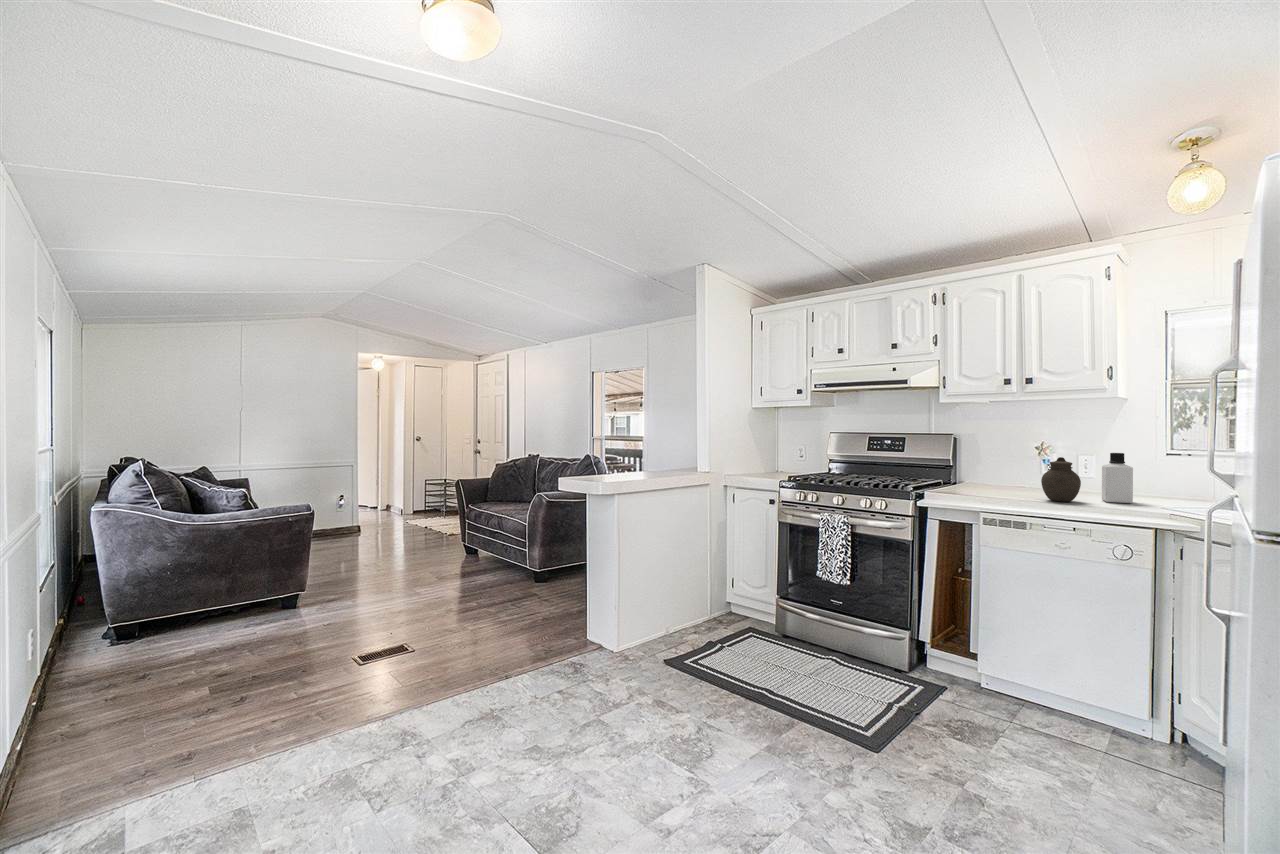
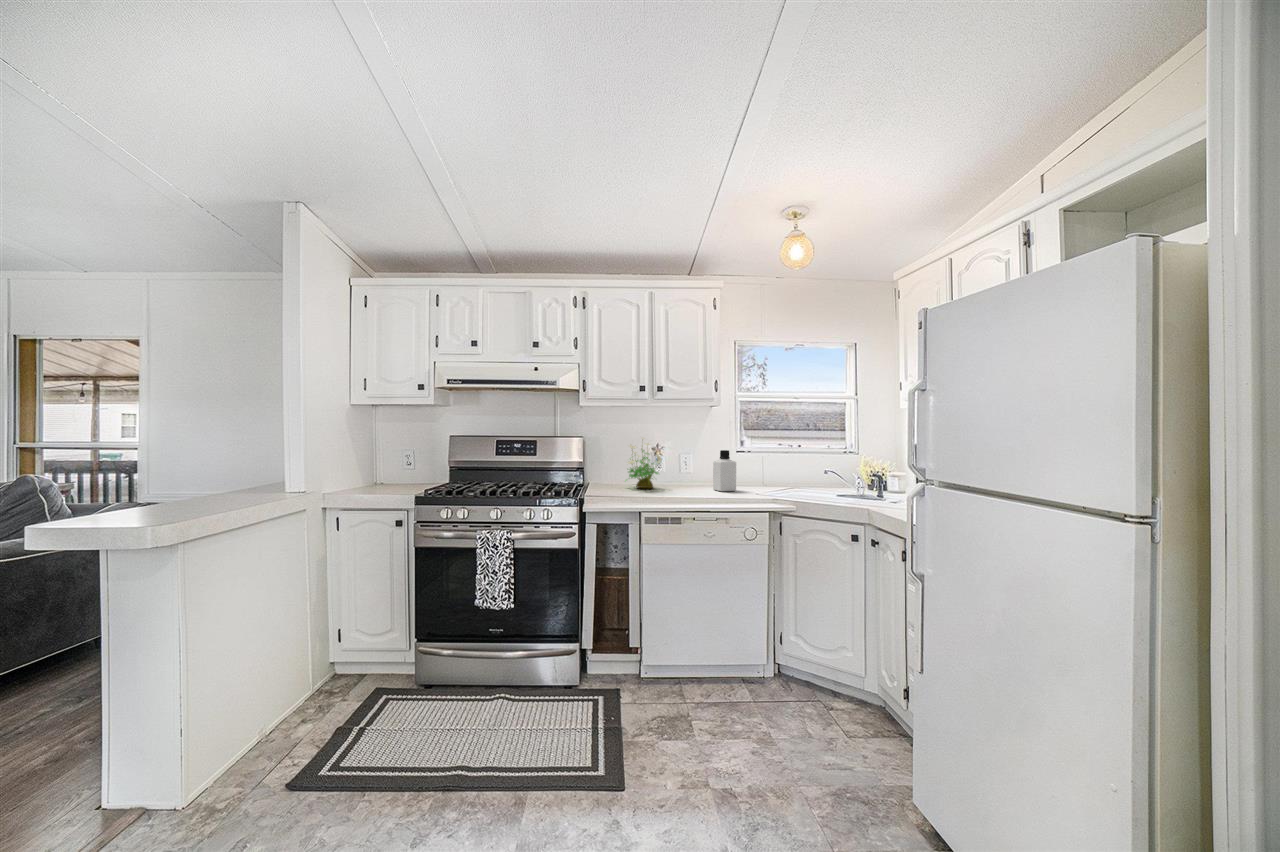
potted plant: none [988,436,1036,492] -> present [625,443,662,488]
jar: present [1041,457,1081,502] -> none [680,456,709,494]

